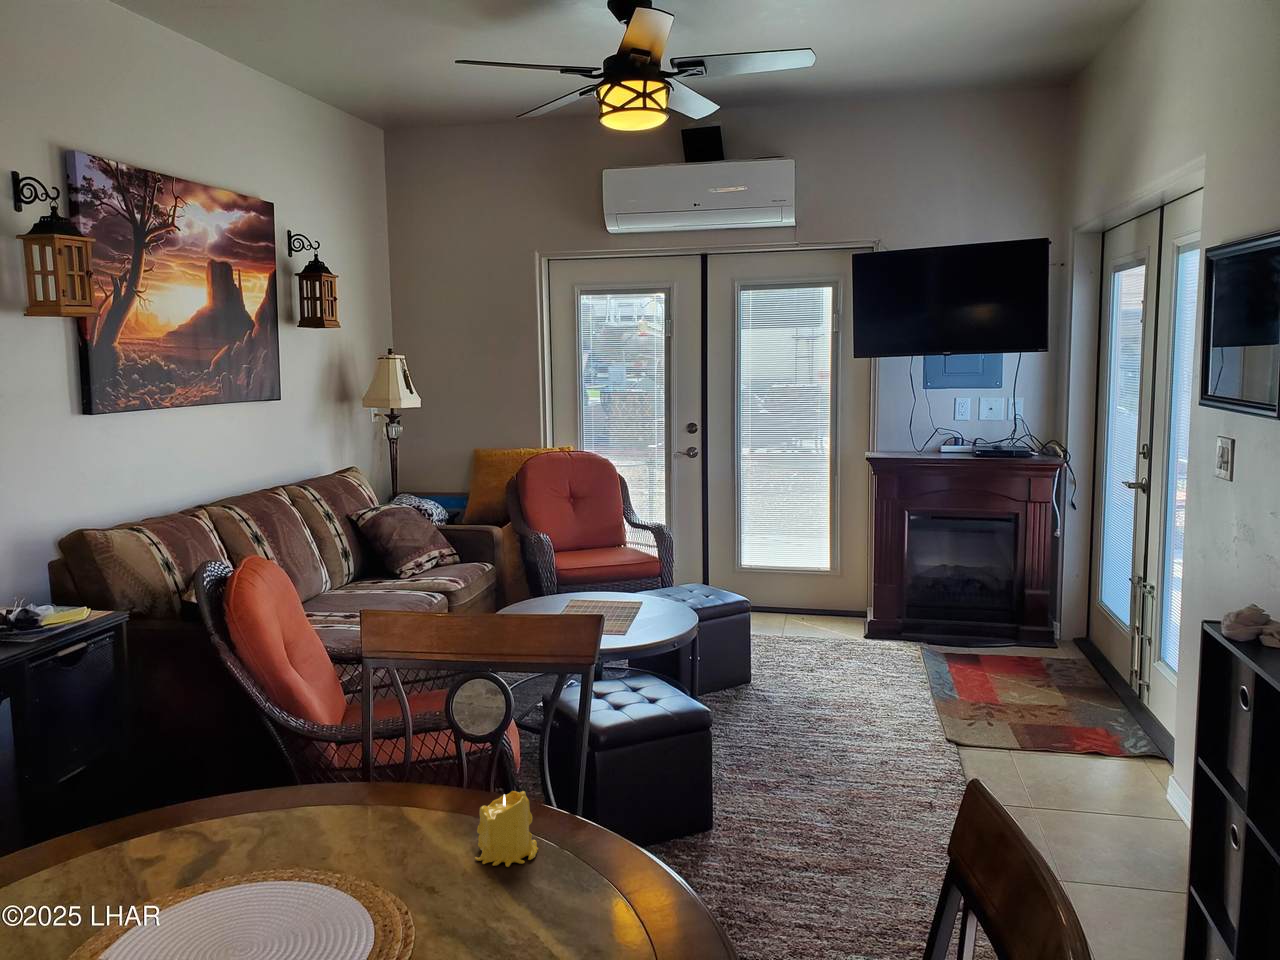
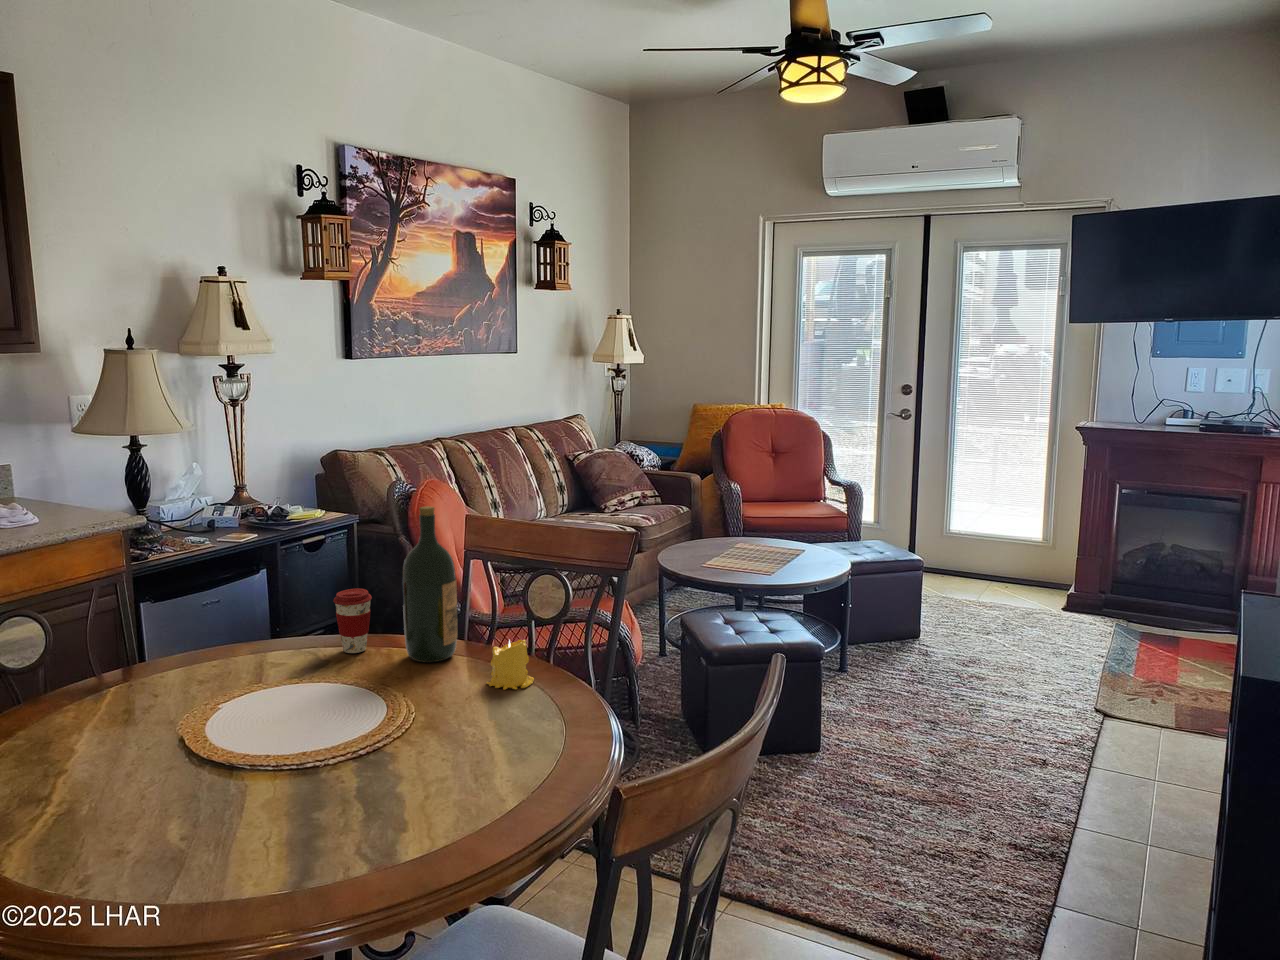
wine bottle: none [327,619,404,837] -> present [402,506,457,662]
coffee cup: none [216,741,273,838] -> present [333,589,372,653]

